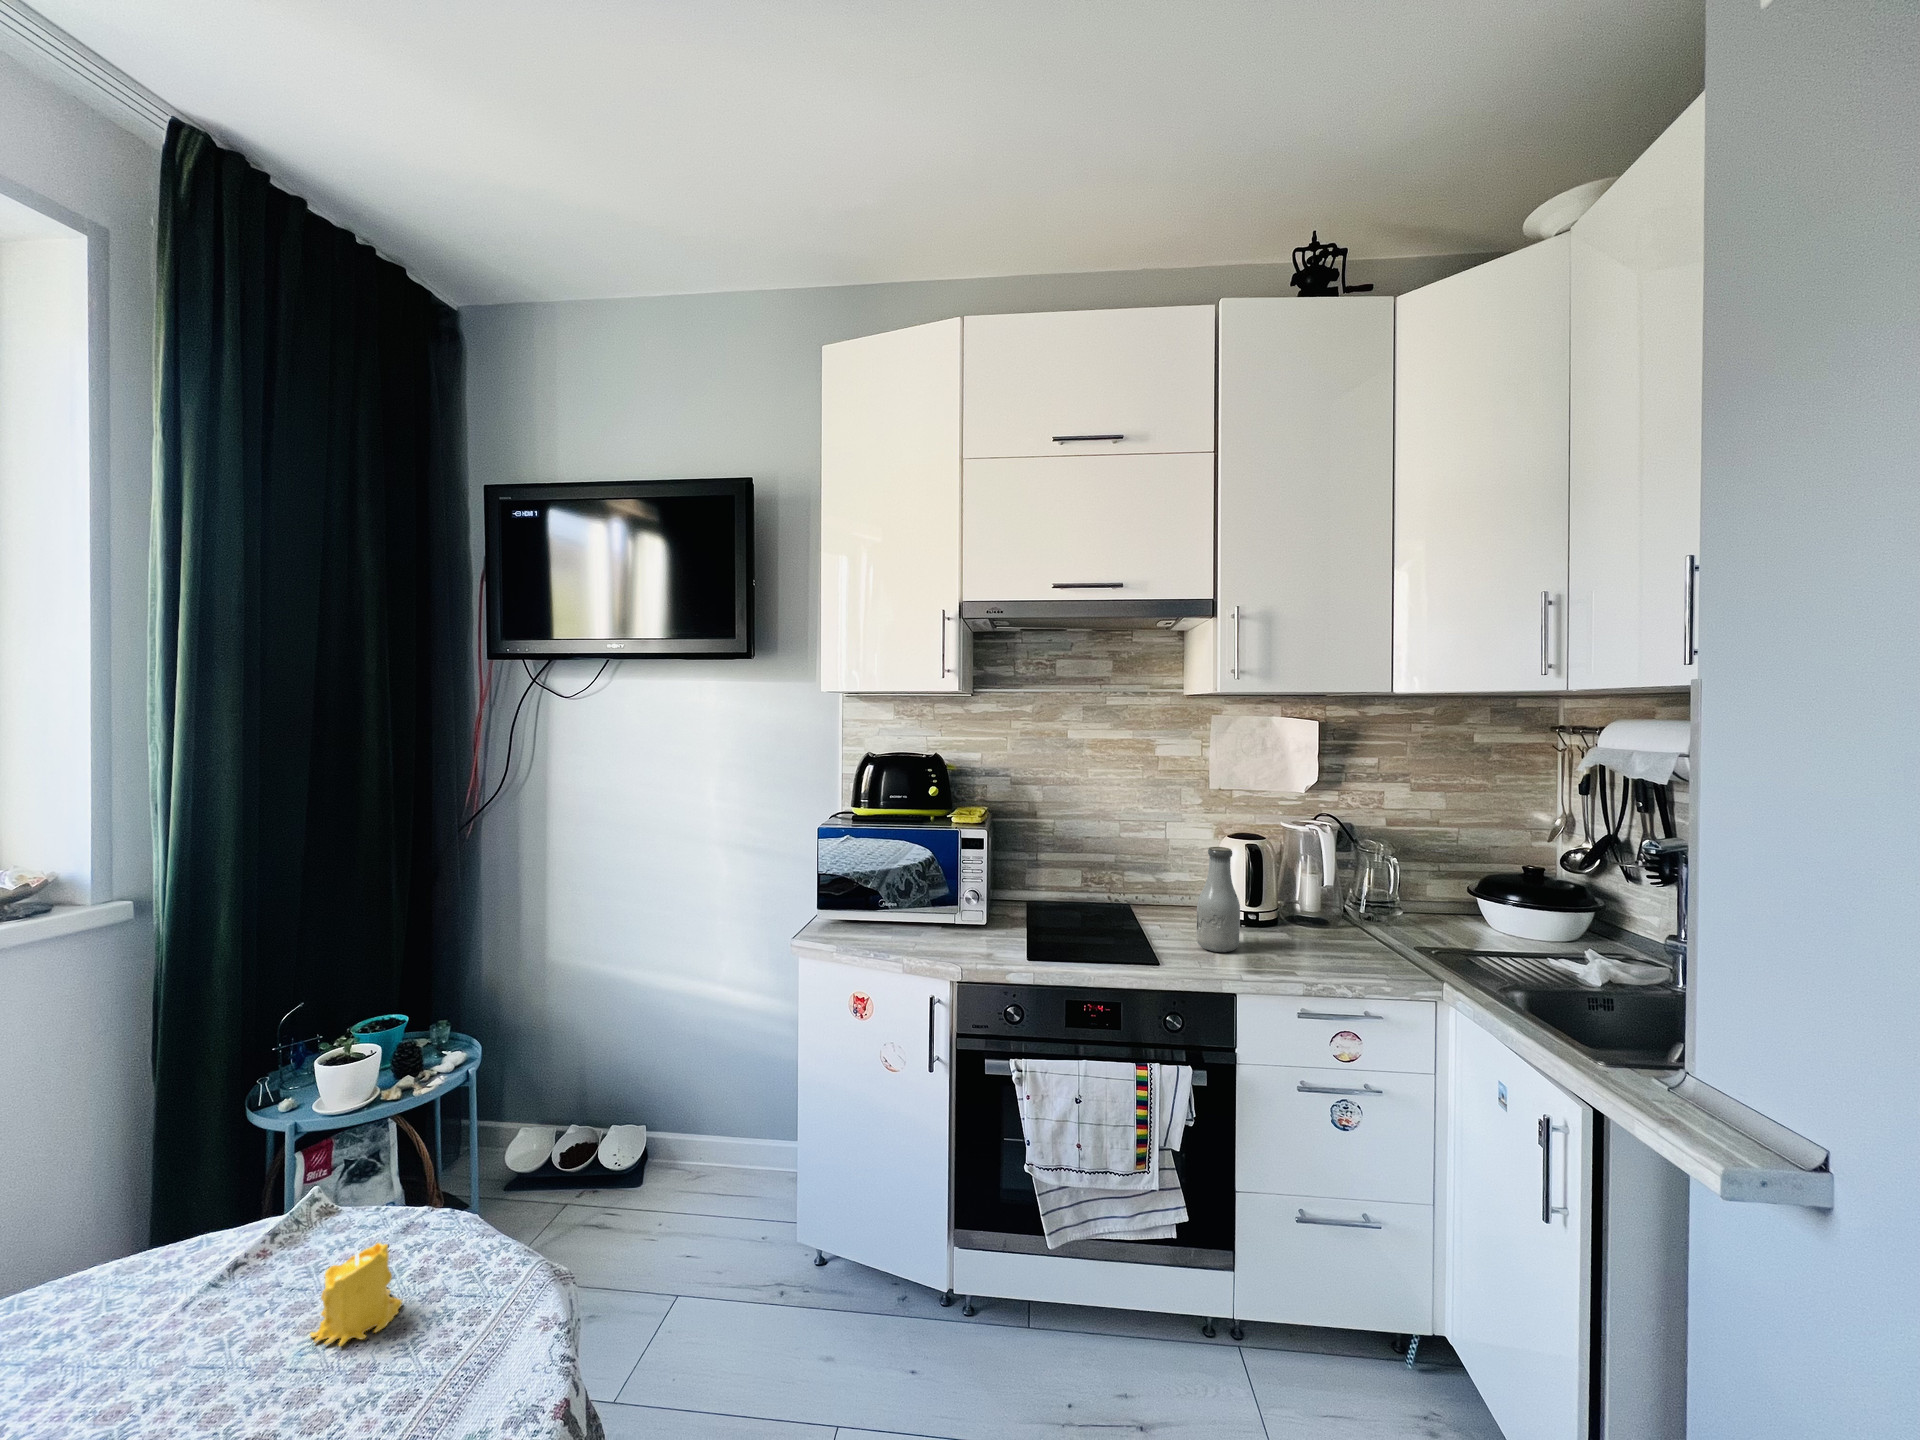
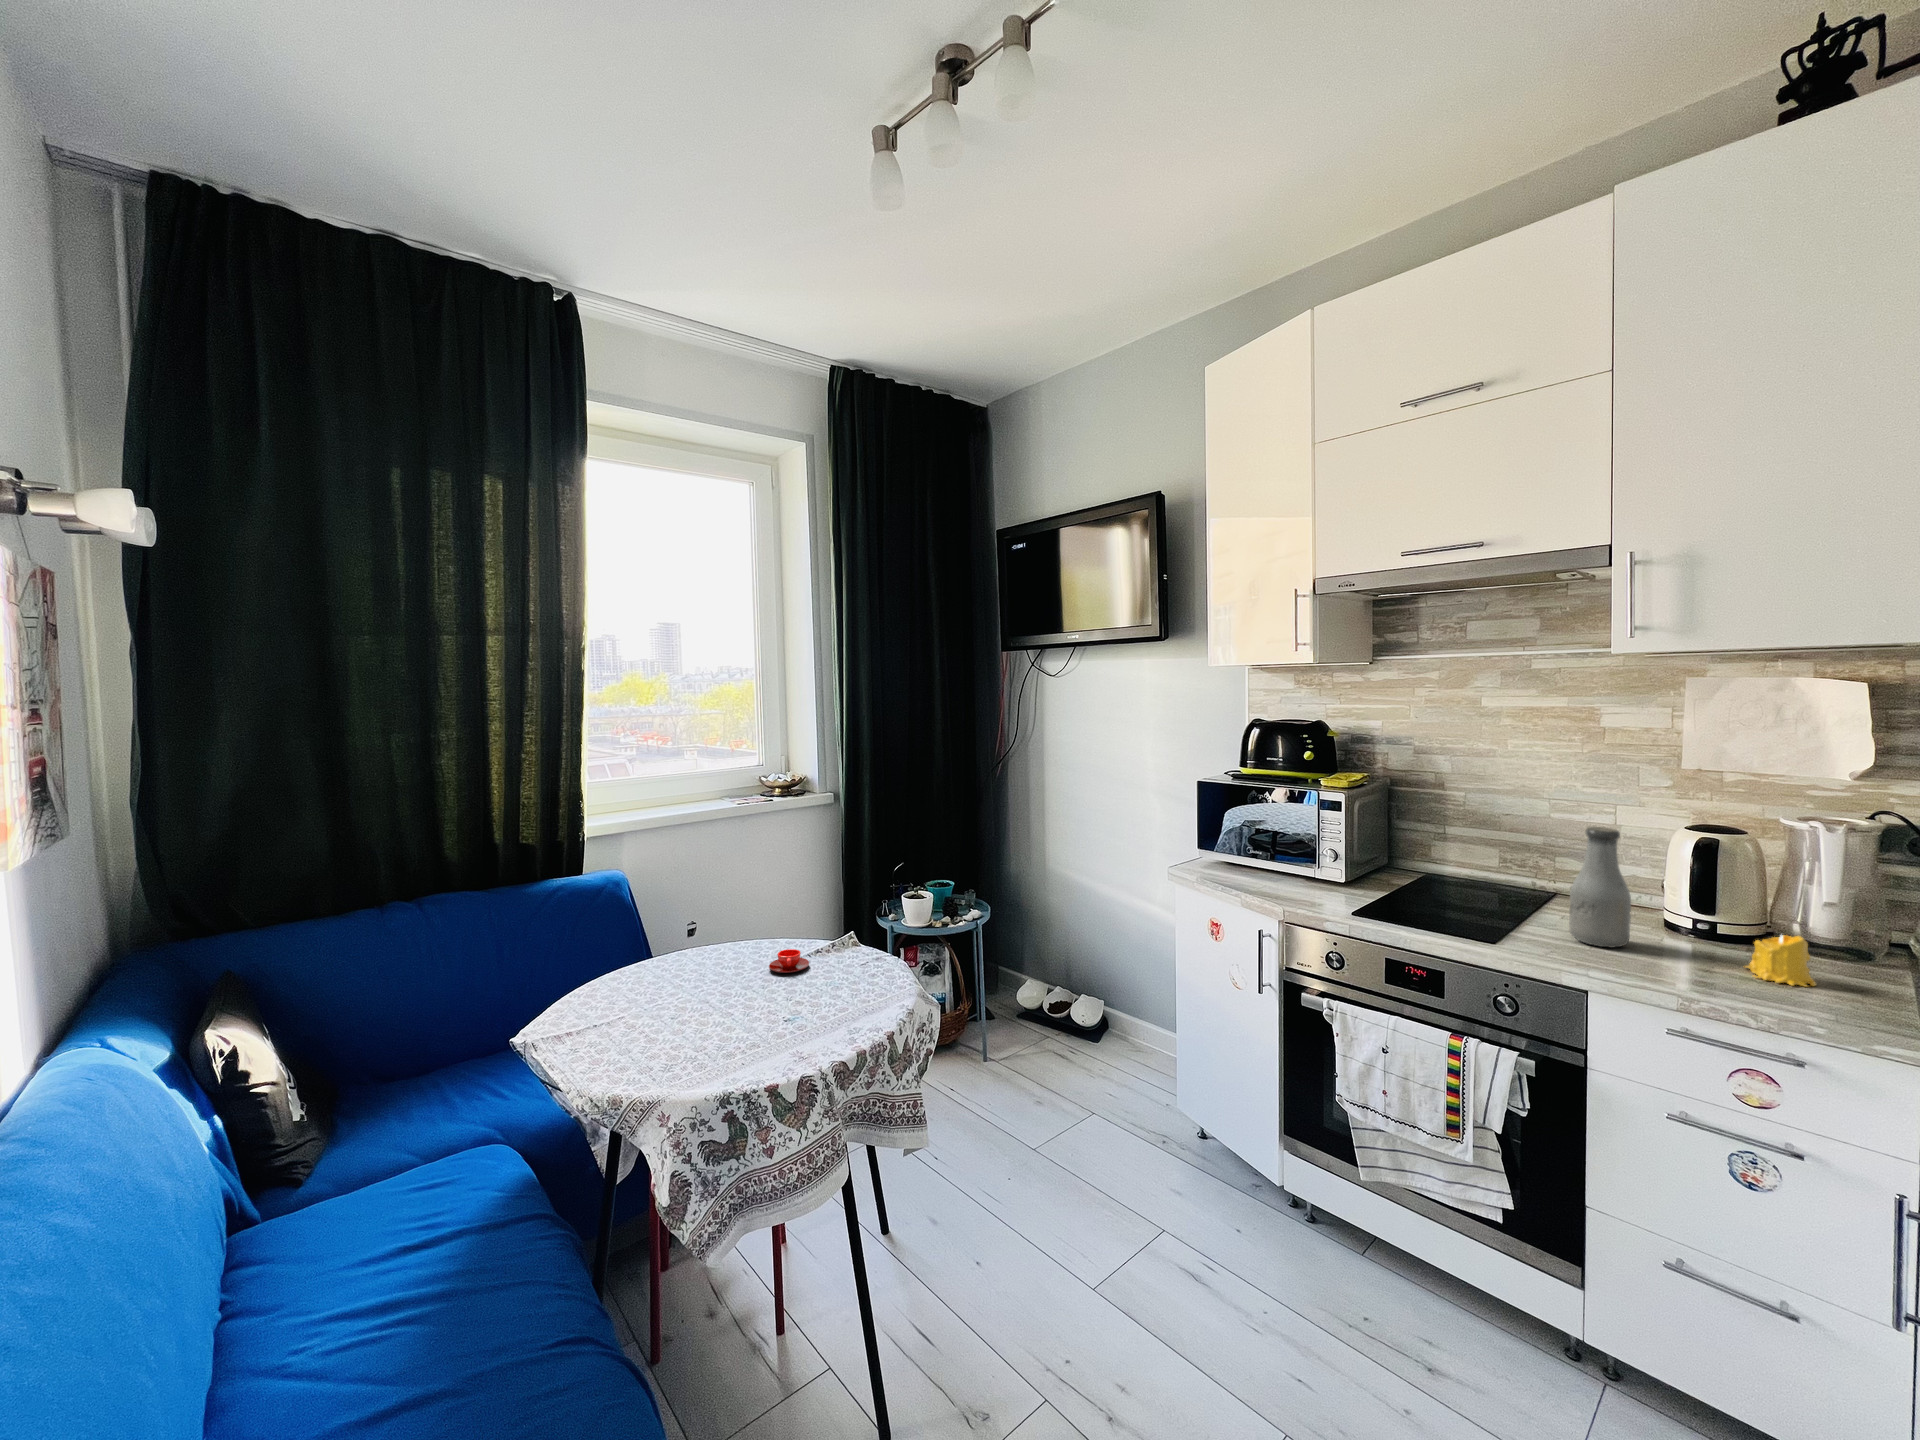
candle: present [310,1243,402,1346] -> present [1745,935,1816,987]
teacup: none [118,1282,239,1362] -> present [769,949,809,973]

